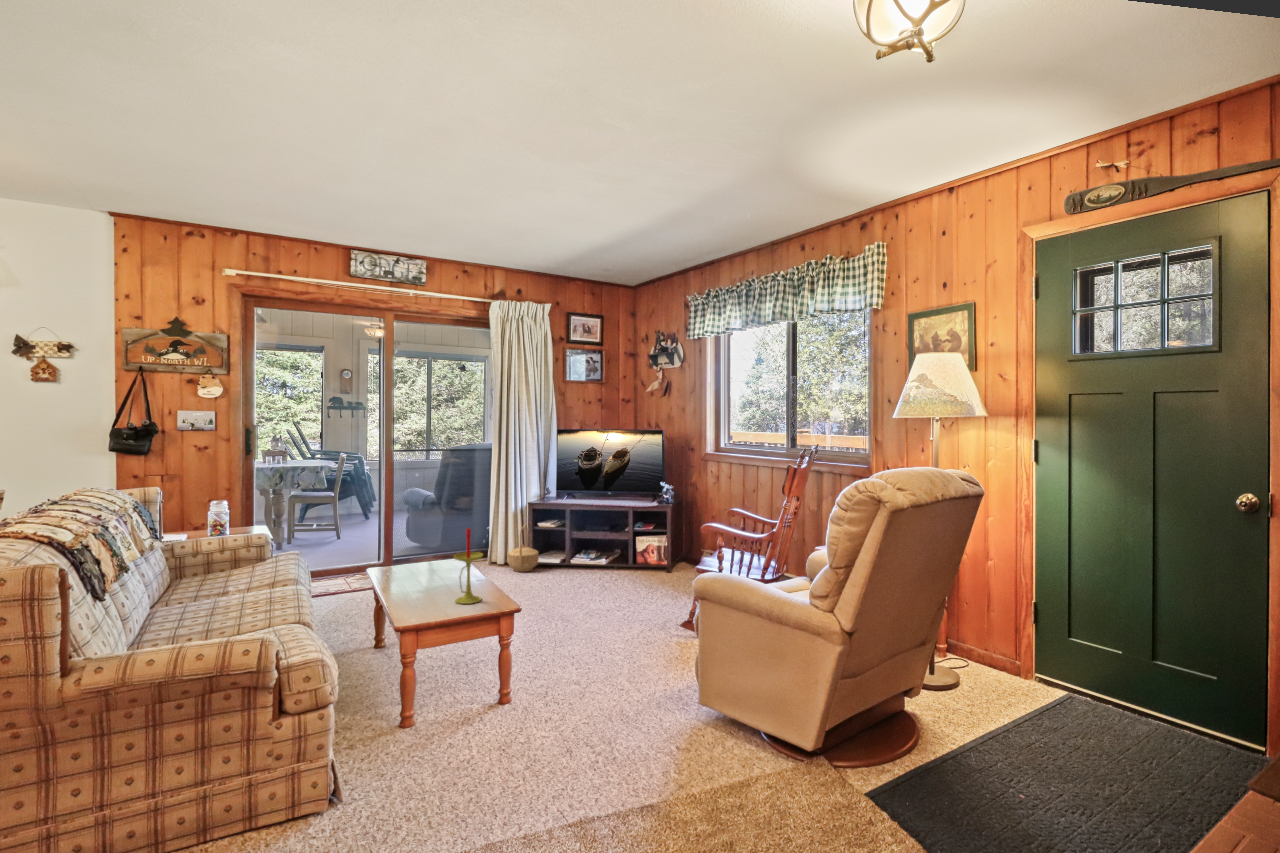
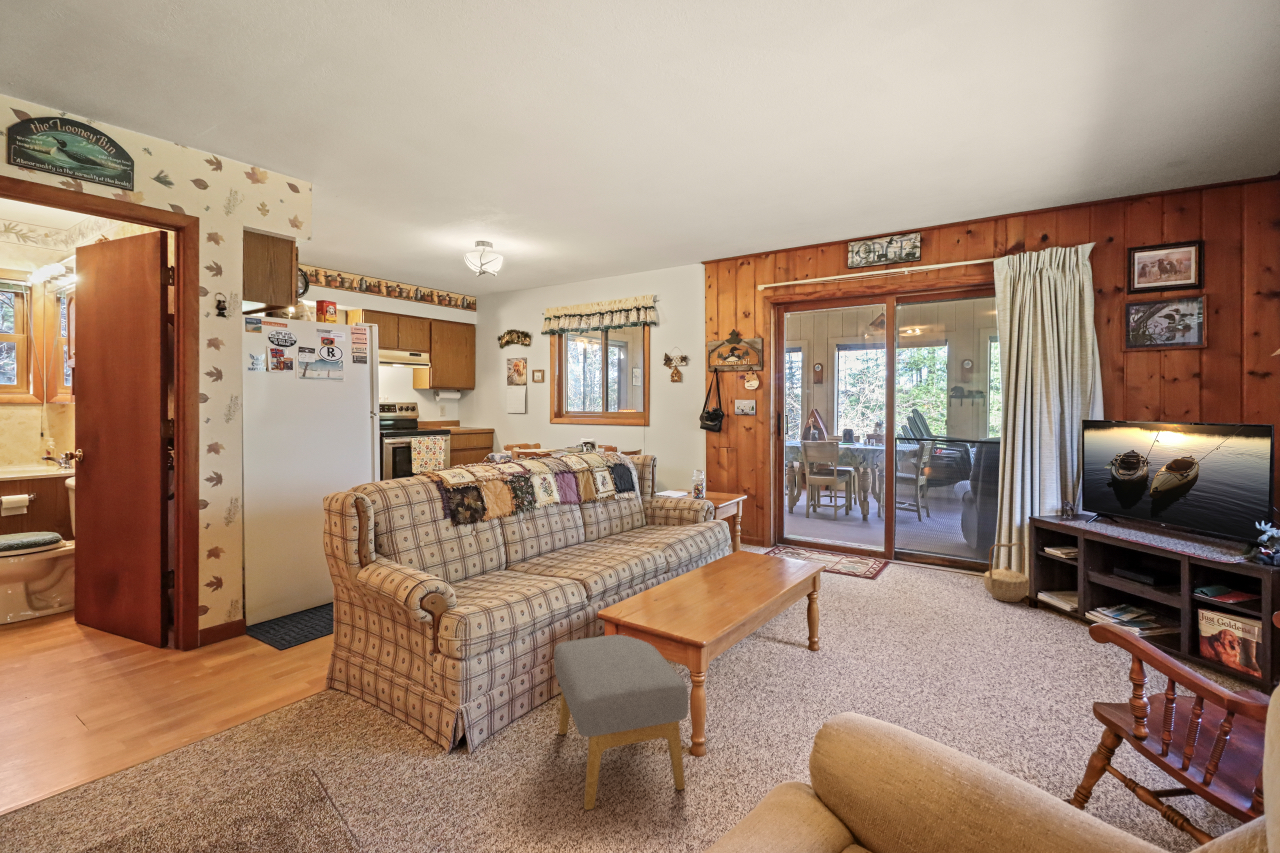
candle: present [454,528,483,604] -> none [672,506,704,575]
footstool: none [552,653,709,802] -> present [554,635,688,810]

